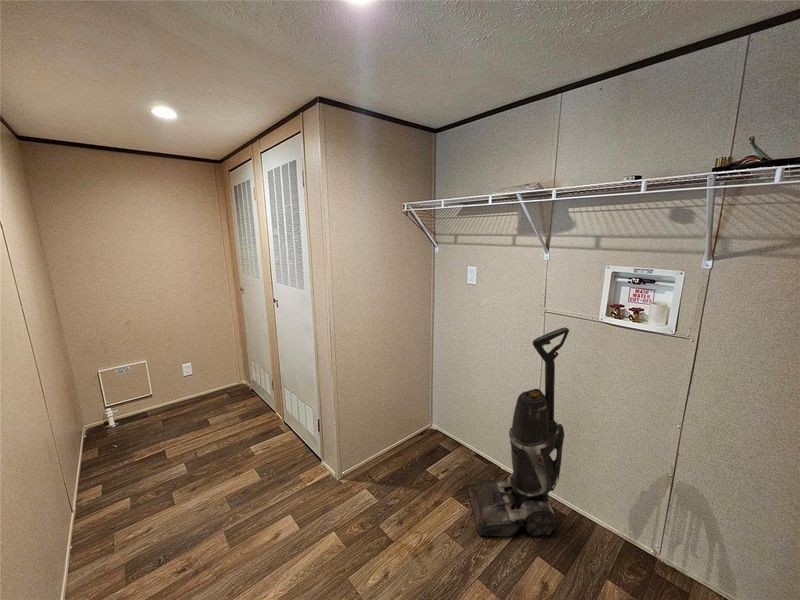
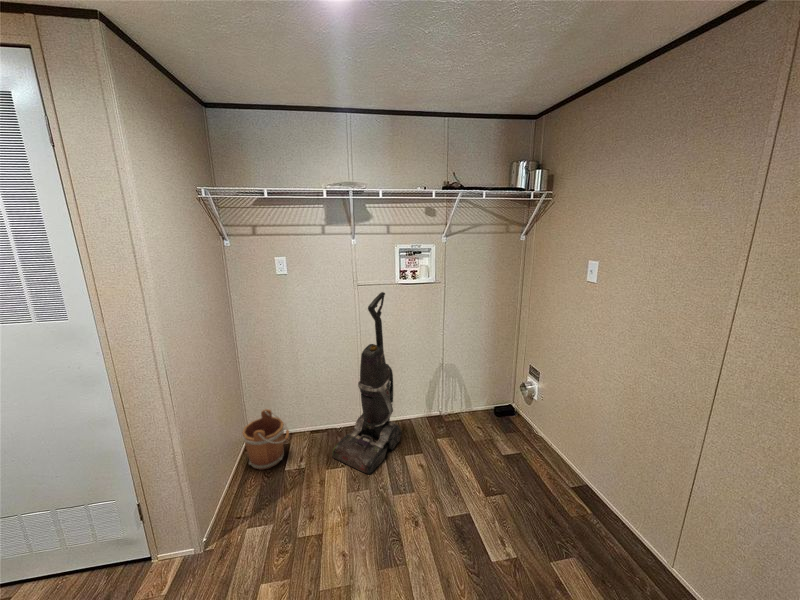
bucket: none [409,407,448,460] -> present [242,409,289,470]

